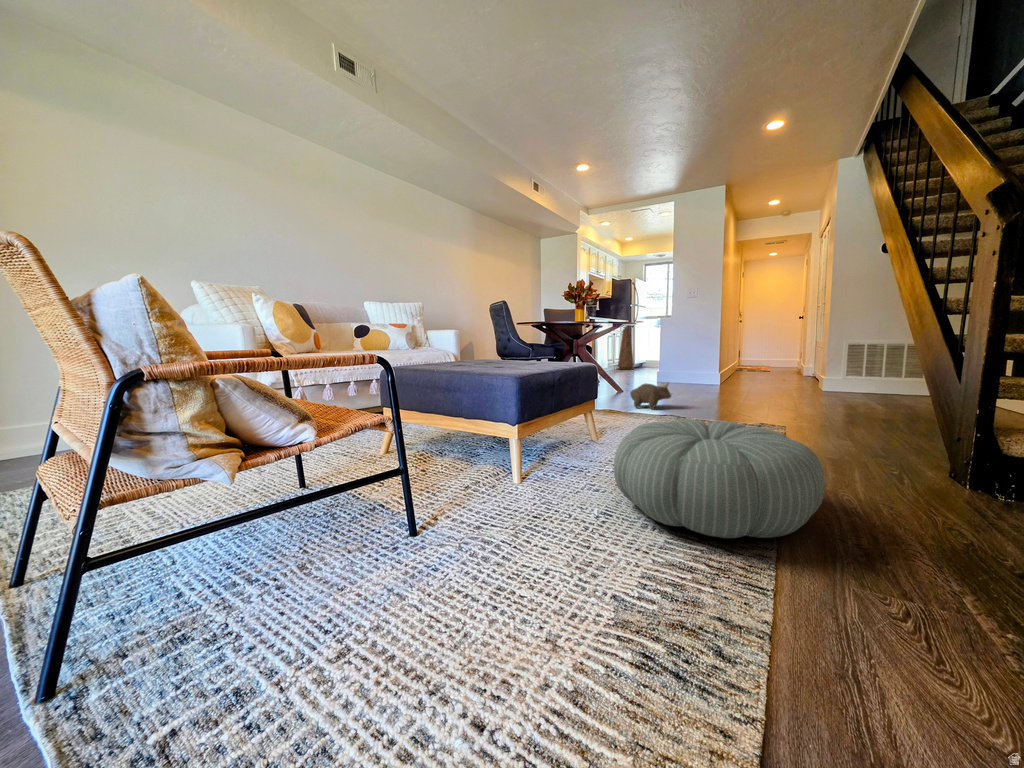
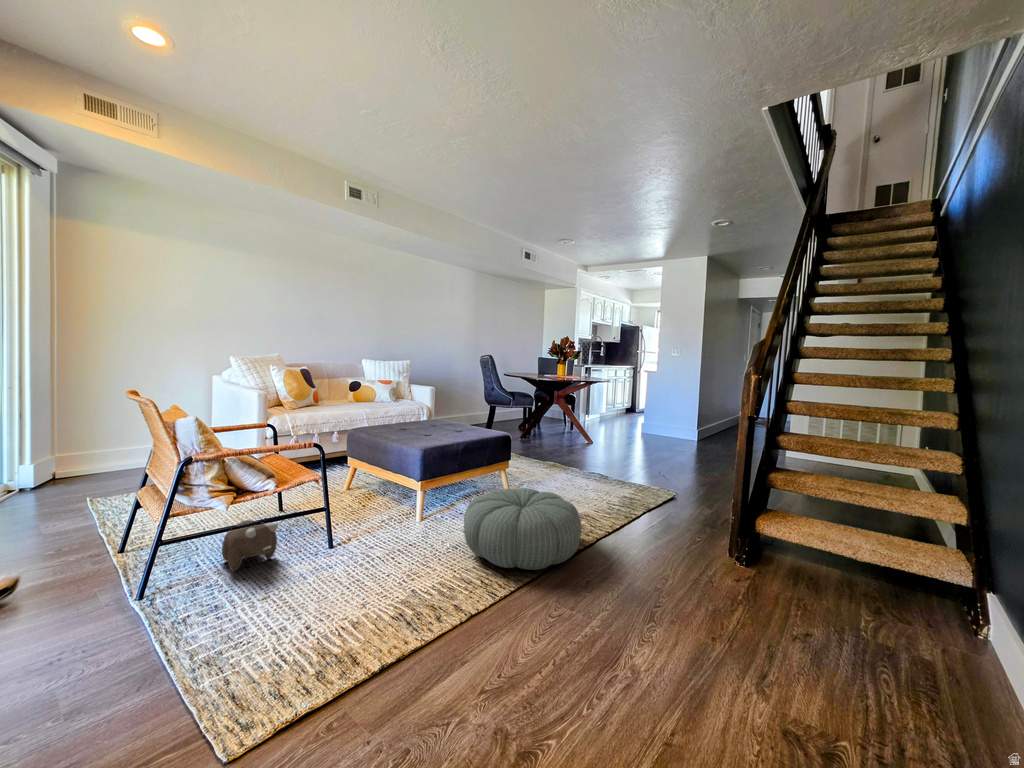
side table: present [618,321,643,369] -> none [600,372,631,418]
plush toy: present [630,382,672,409] -> present [222,520,278,571]

